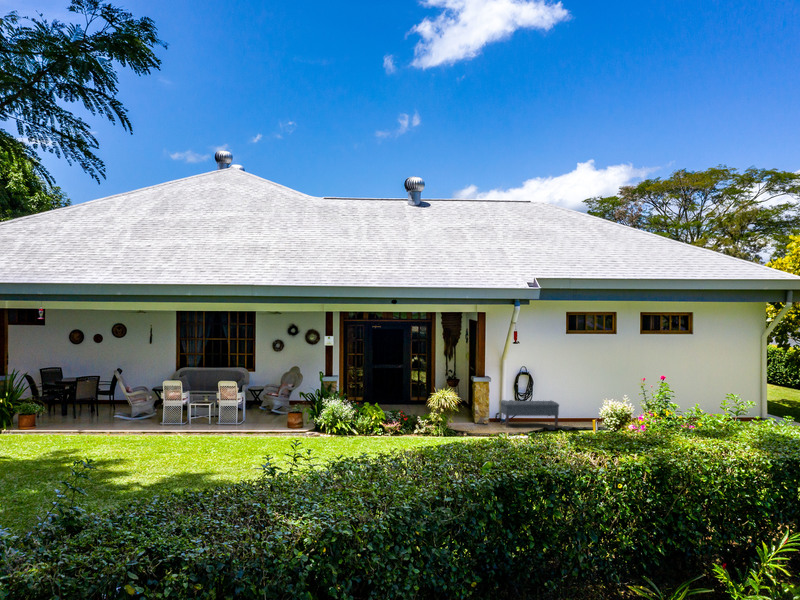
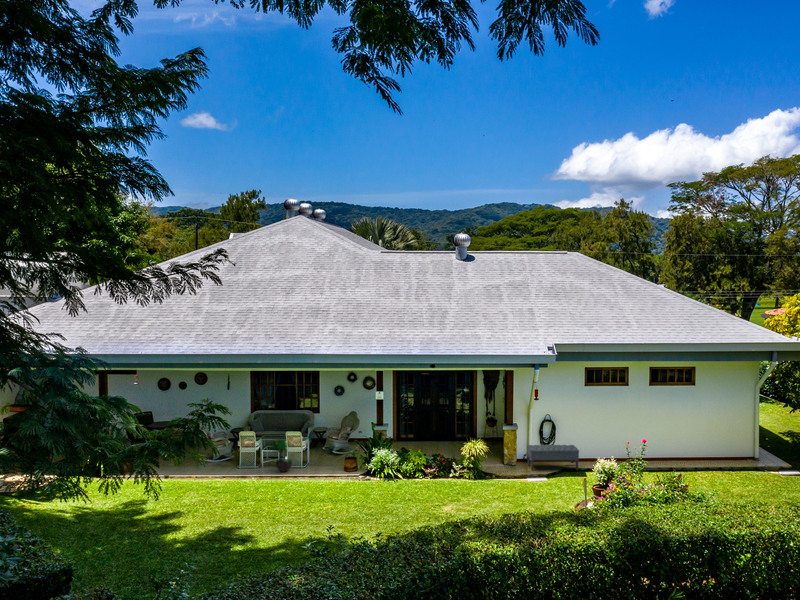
potted tree: none [190,384,221,430] -> present [270,439,292,472]

